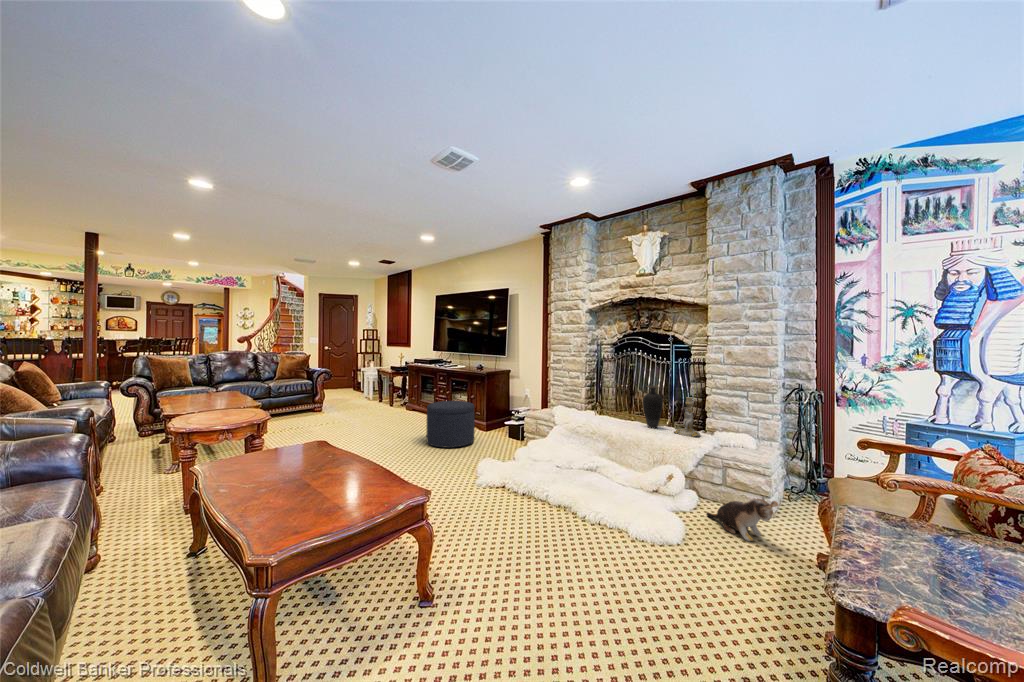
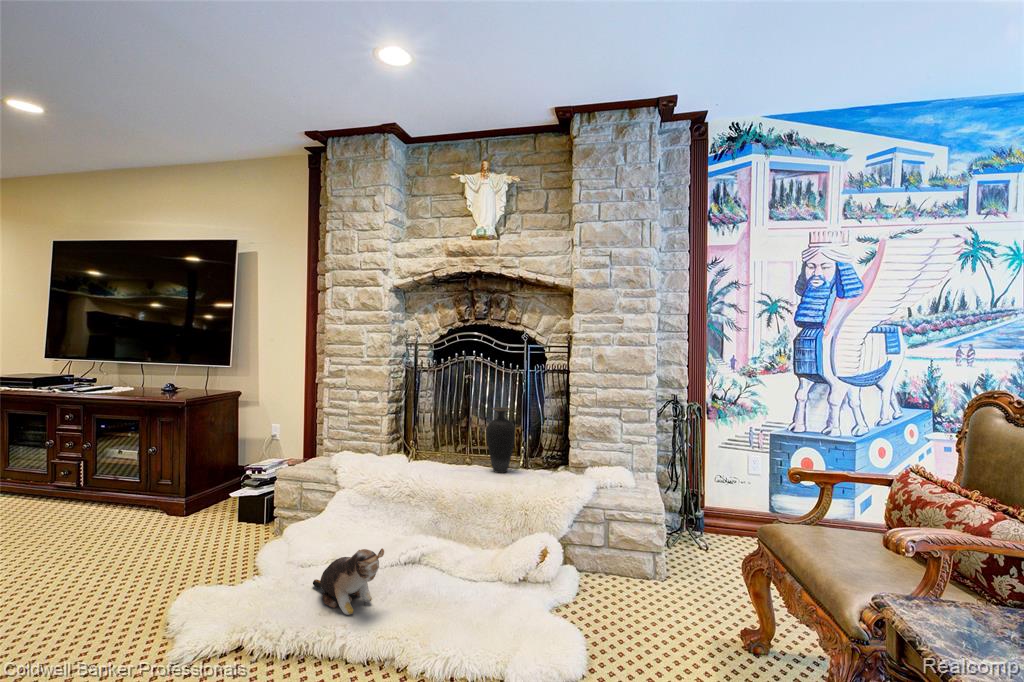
candlestick: present [674,397,701,437] -> none [533,422,570,482]
ottoman: present [427,401,475,448] -> none [32,459,163,570]
plush toy: present [706,498,778,541] -> present [313,548,384,615]

